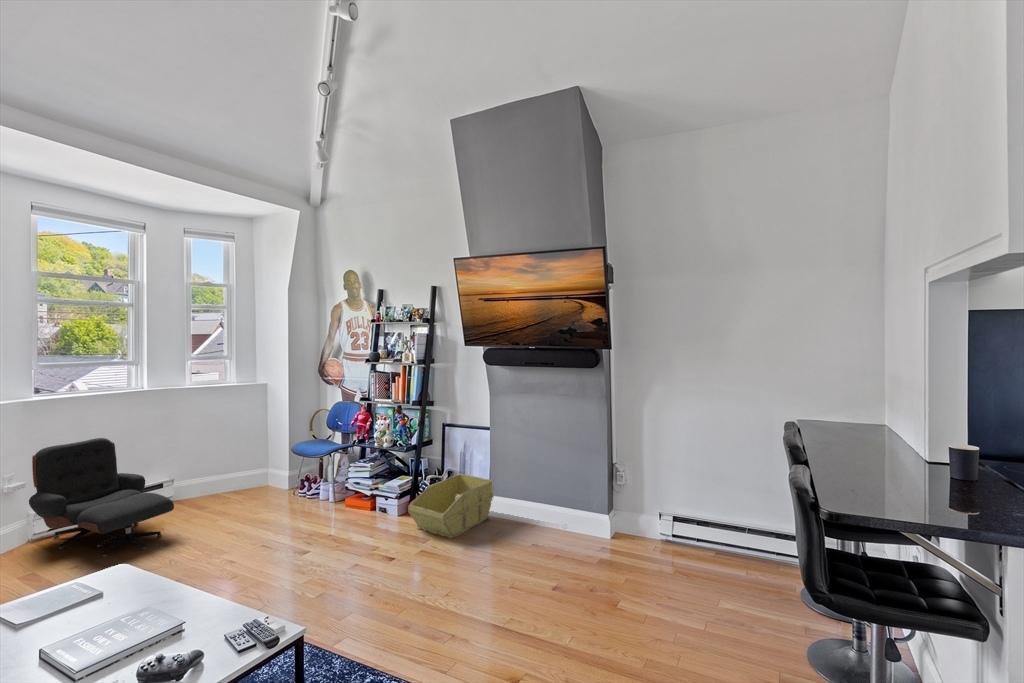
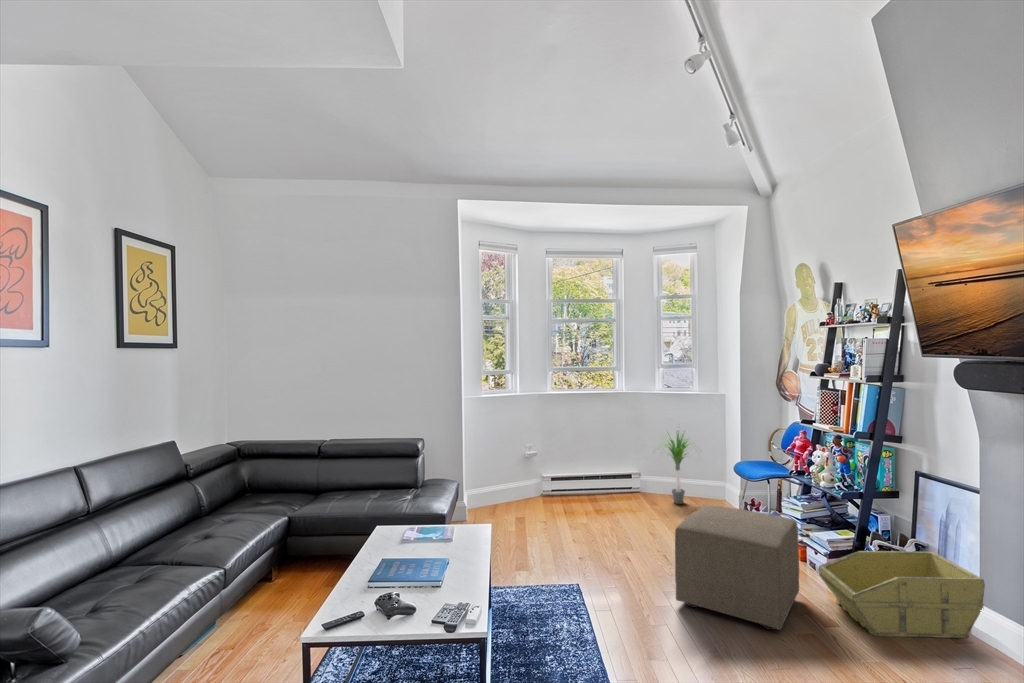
potted plant: none [194,418,255,501] -> present [665,433,689,504]
lounge chair: present [29,438,174,556] -> none [542,425,617,522]
ottoman: none [318,476,411,578] -> present [675,505,799,630]

